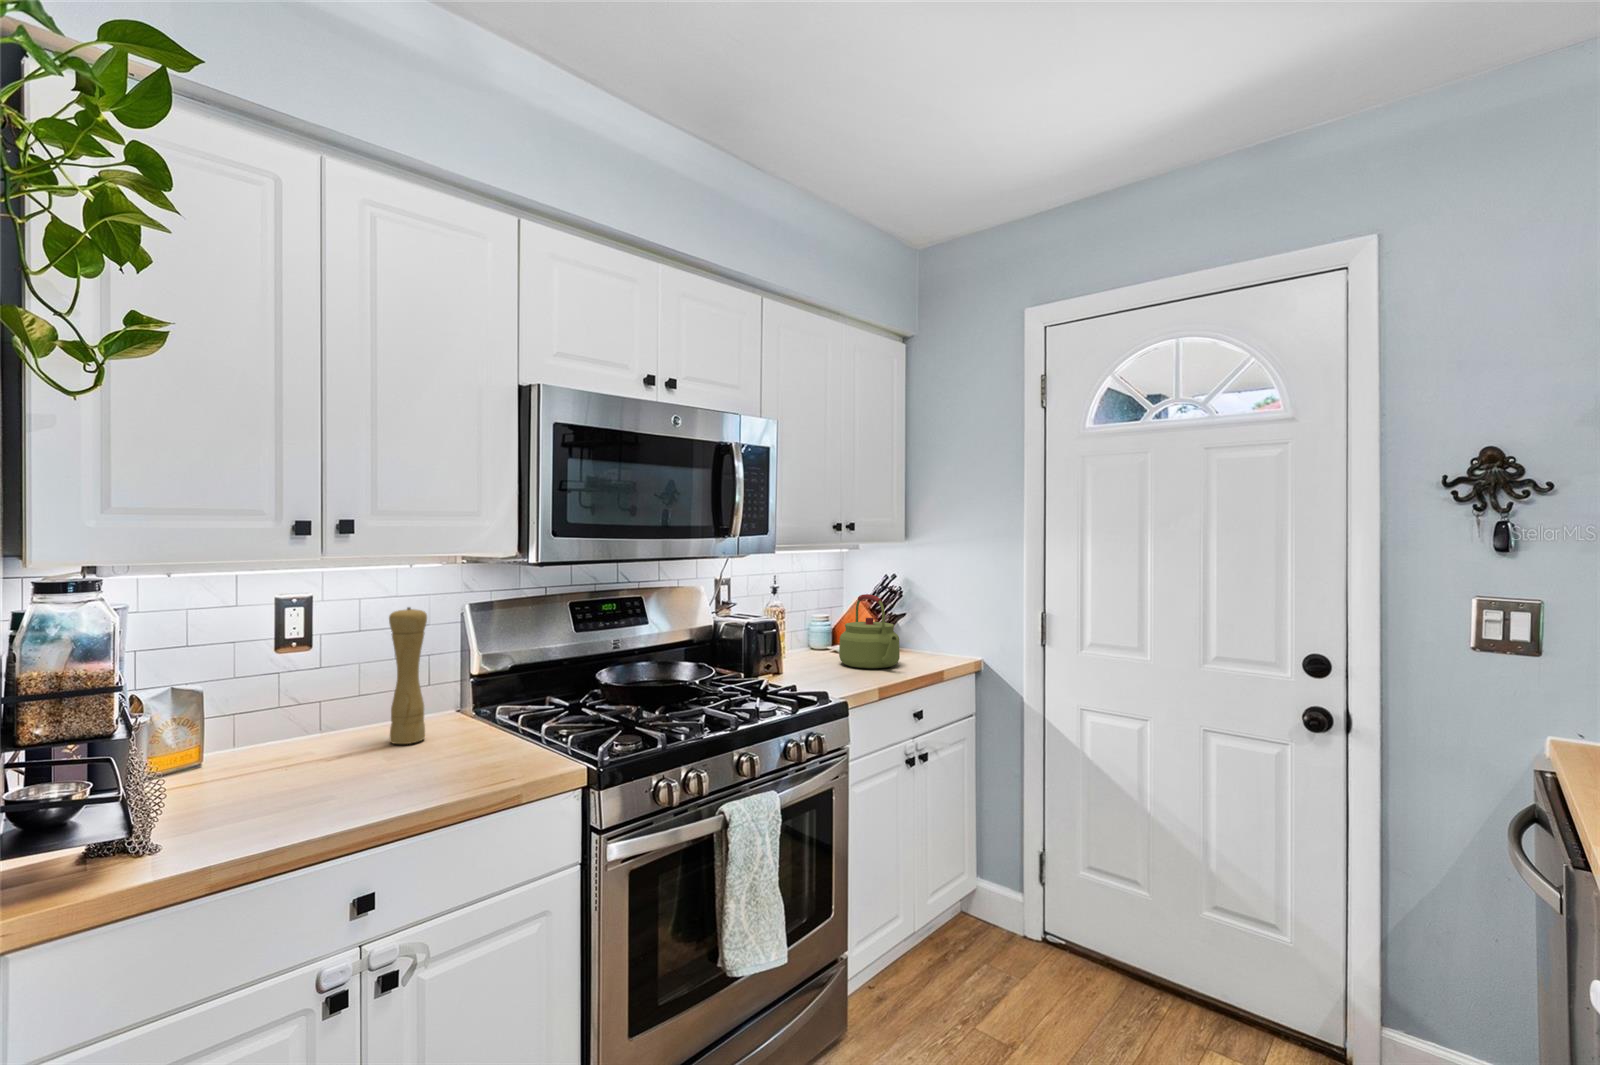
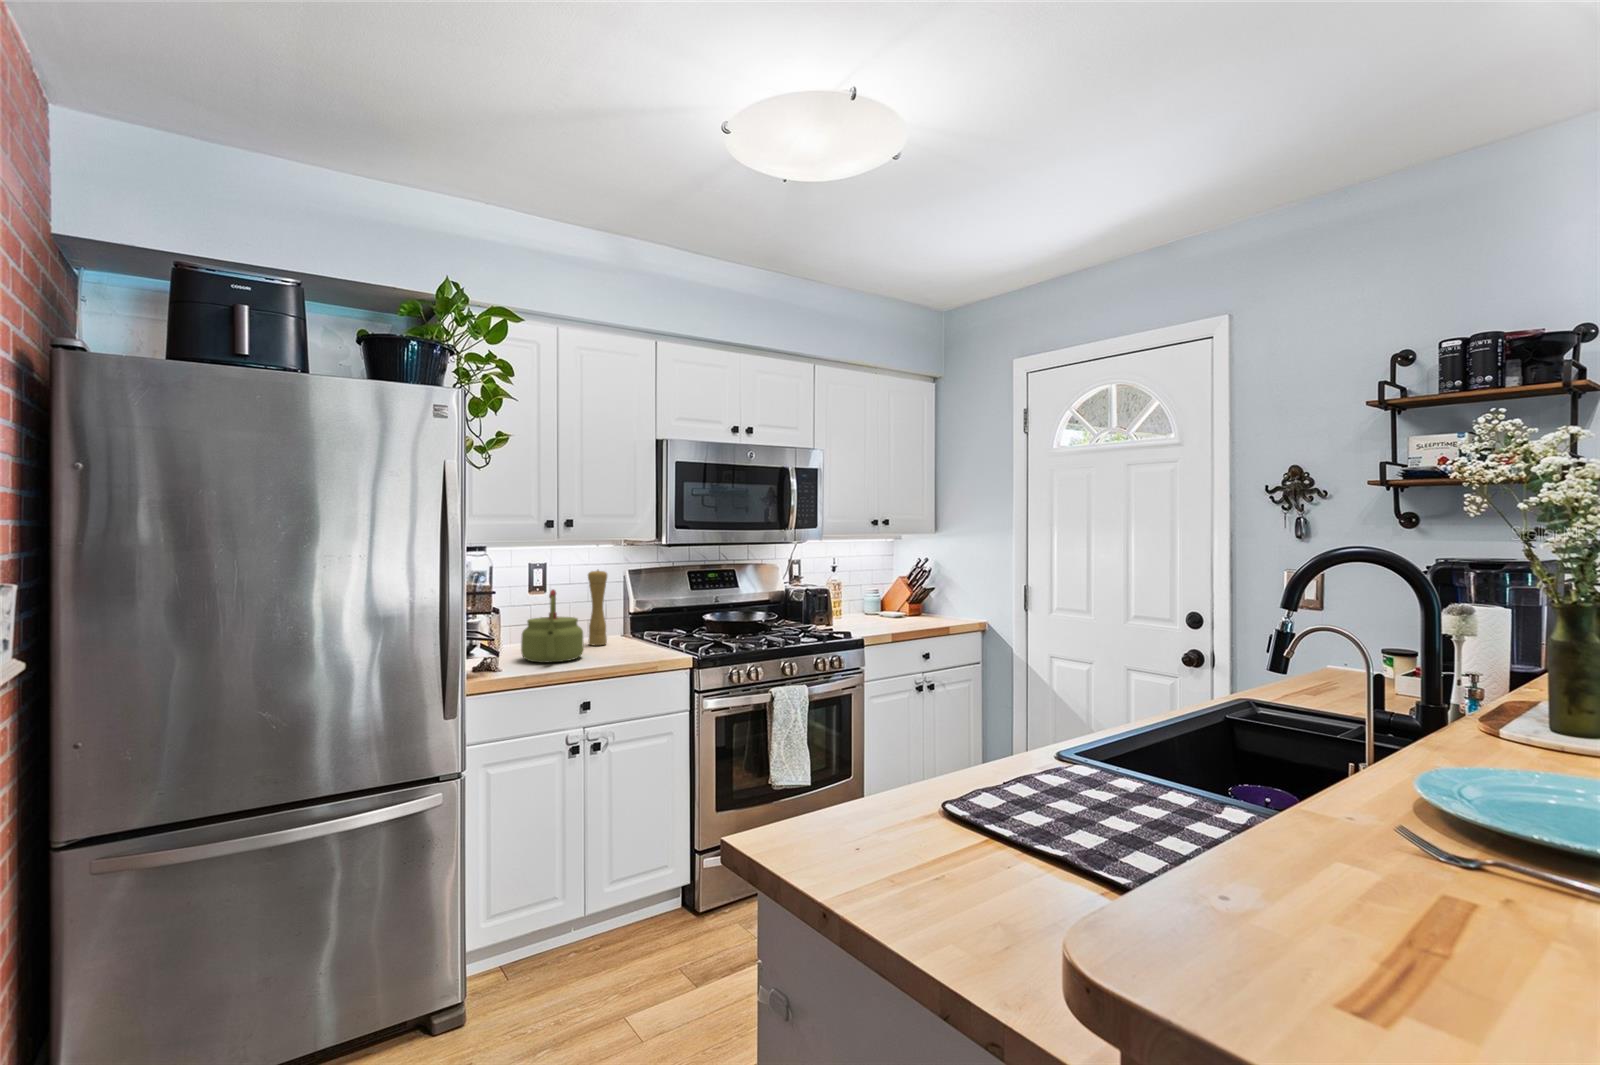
kettle: present [839,594,900,668] -> present [521,590,584,662]

